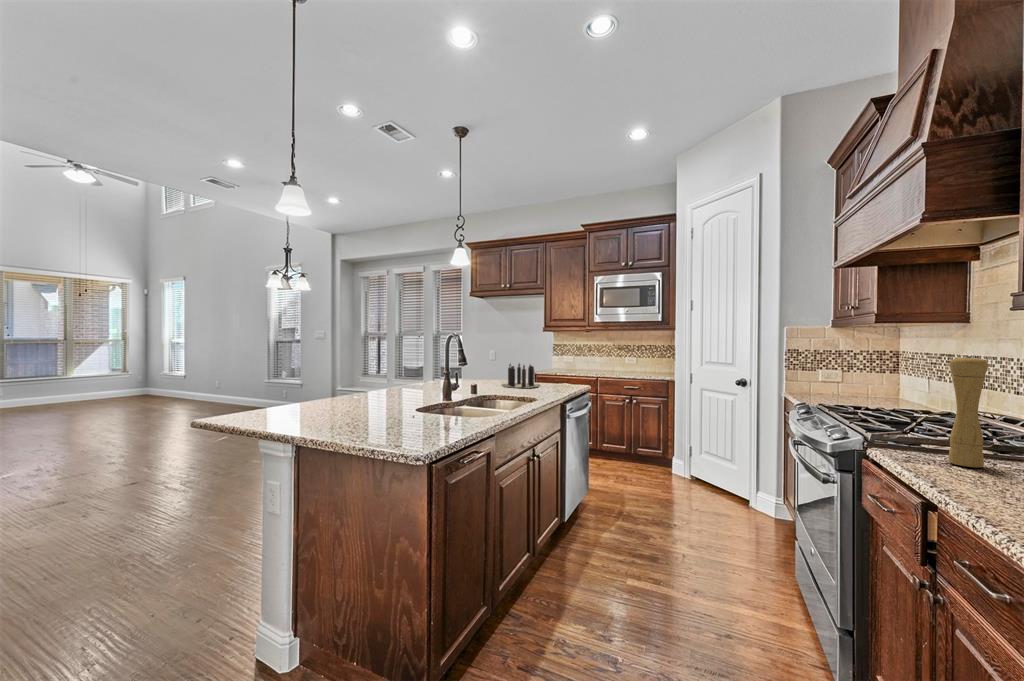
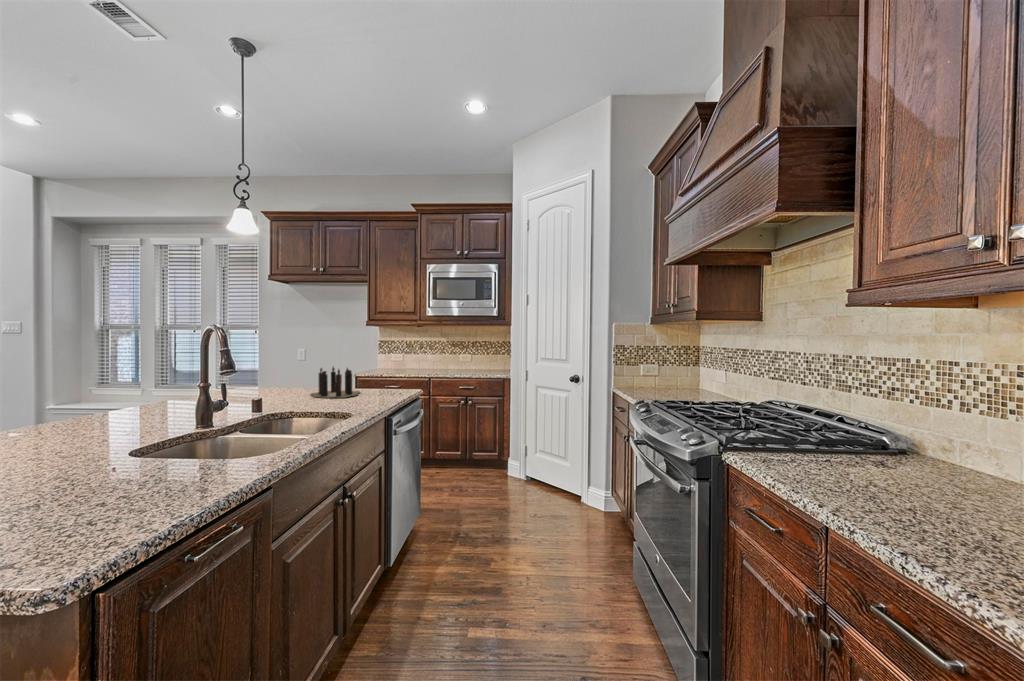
pepper mill: present [949,356,988,468] -> none [783,359,817,472]

